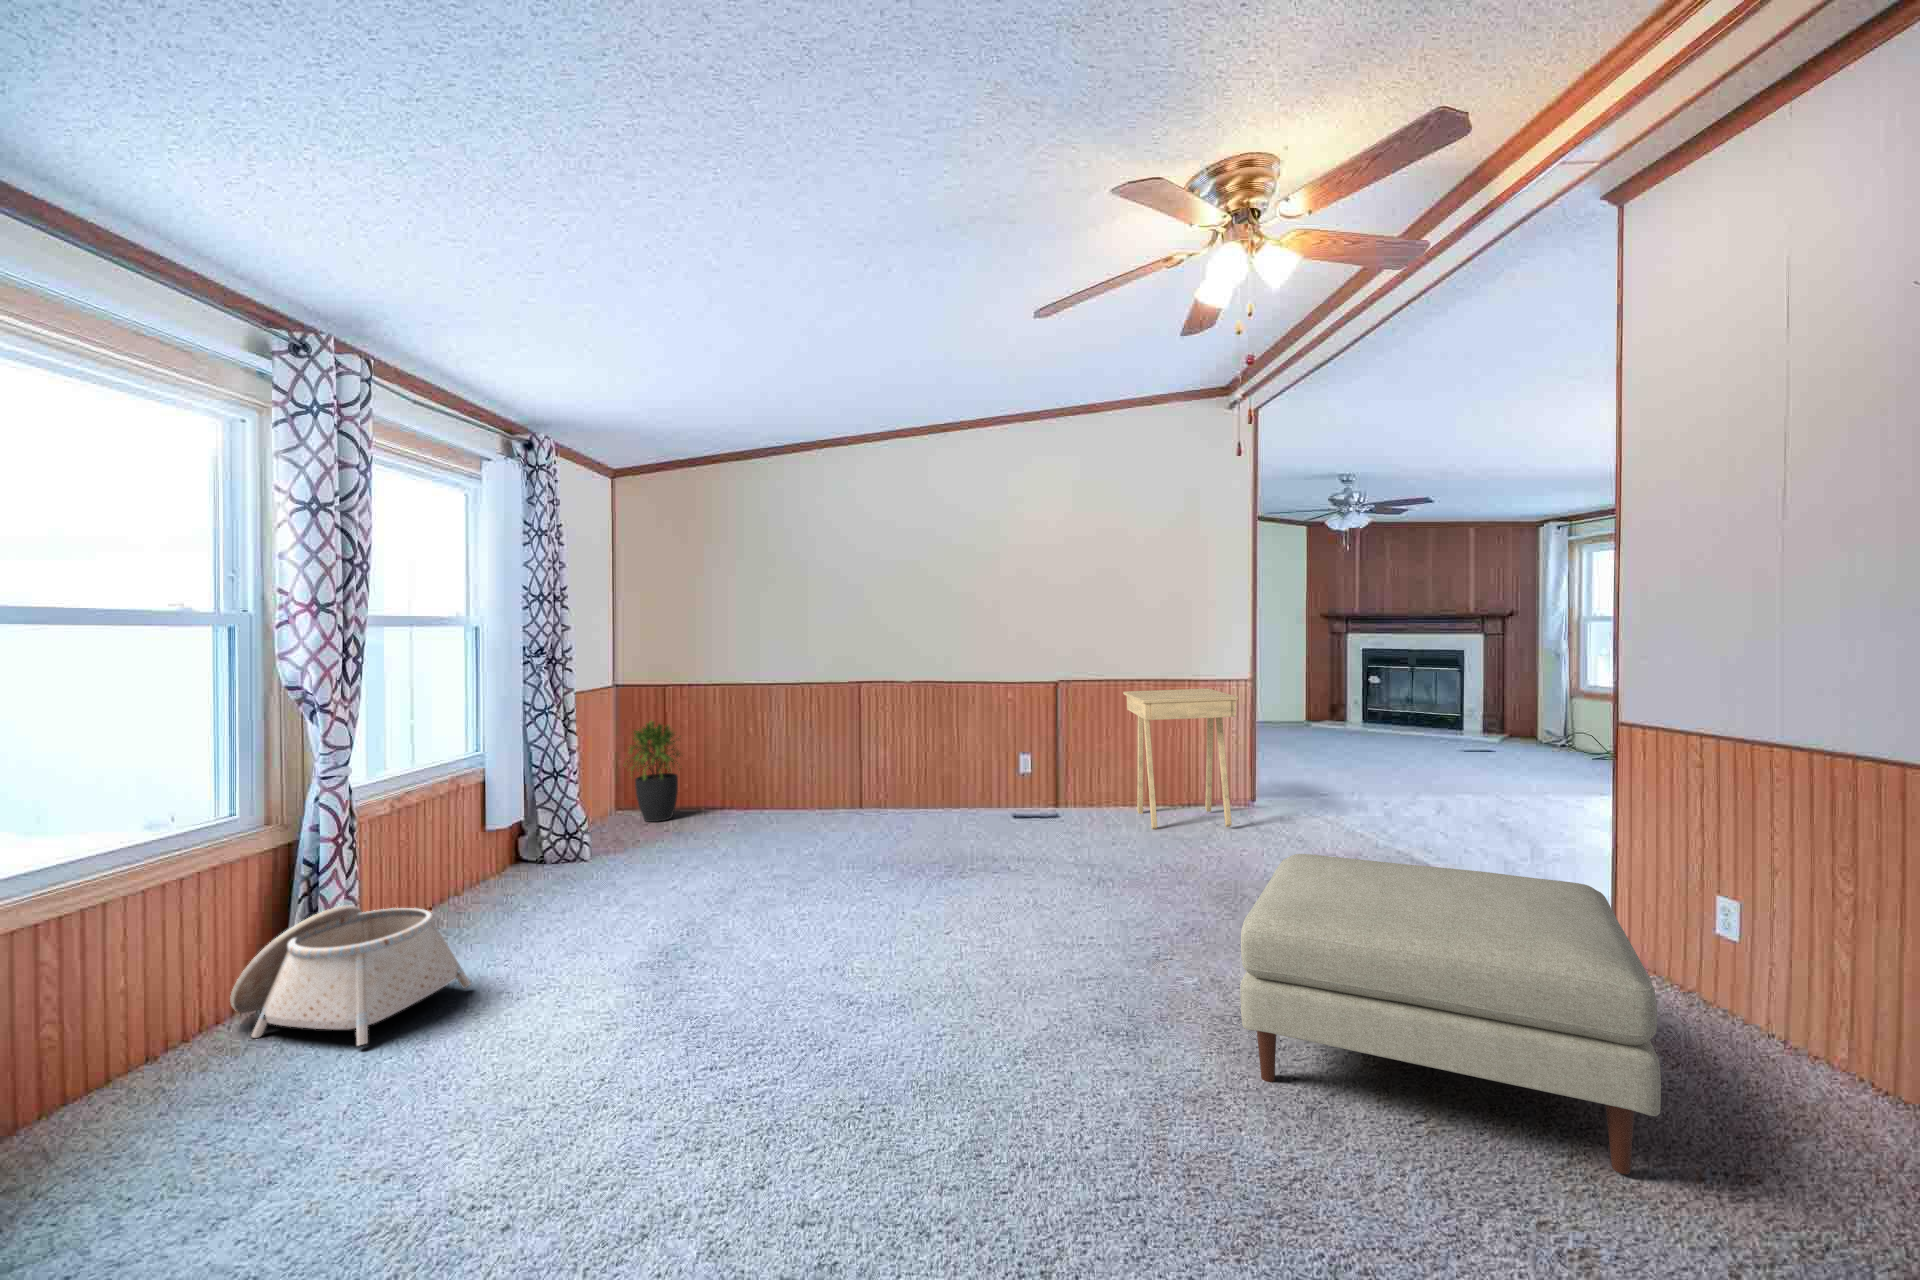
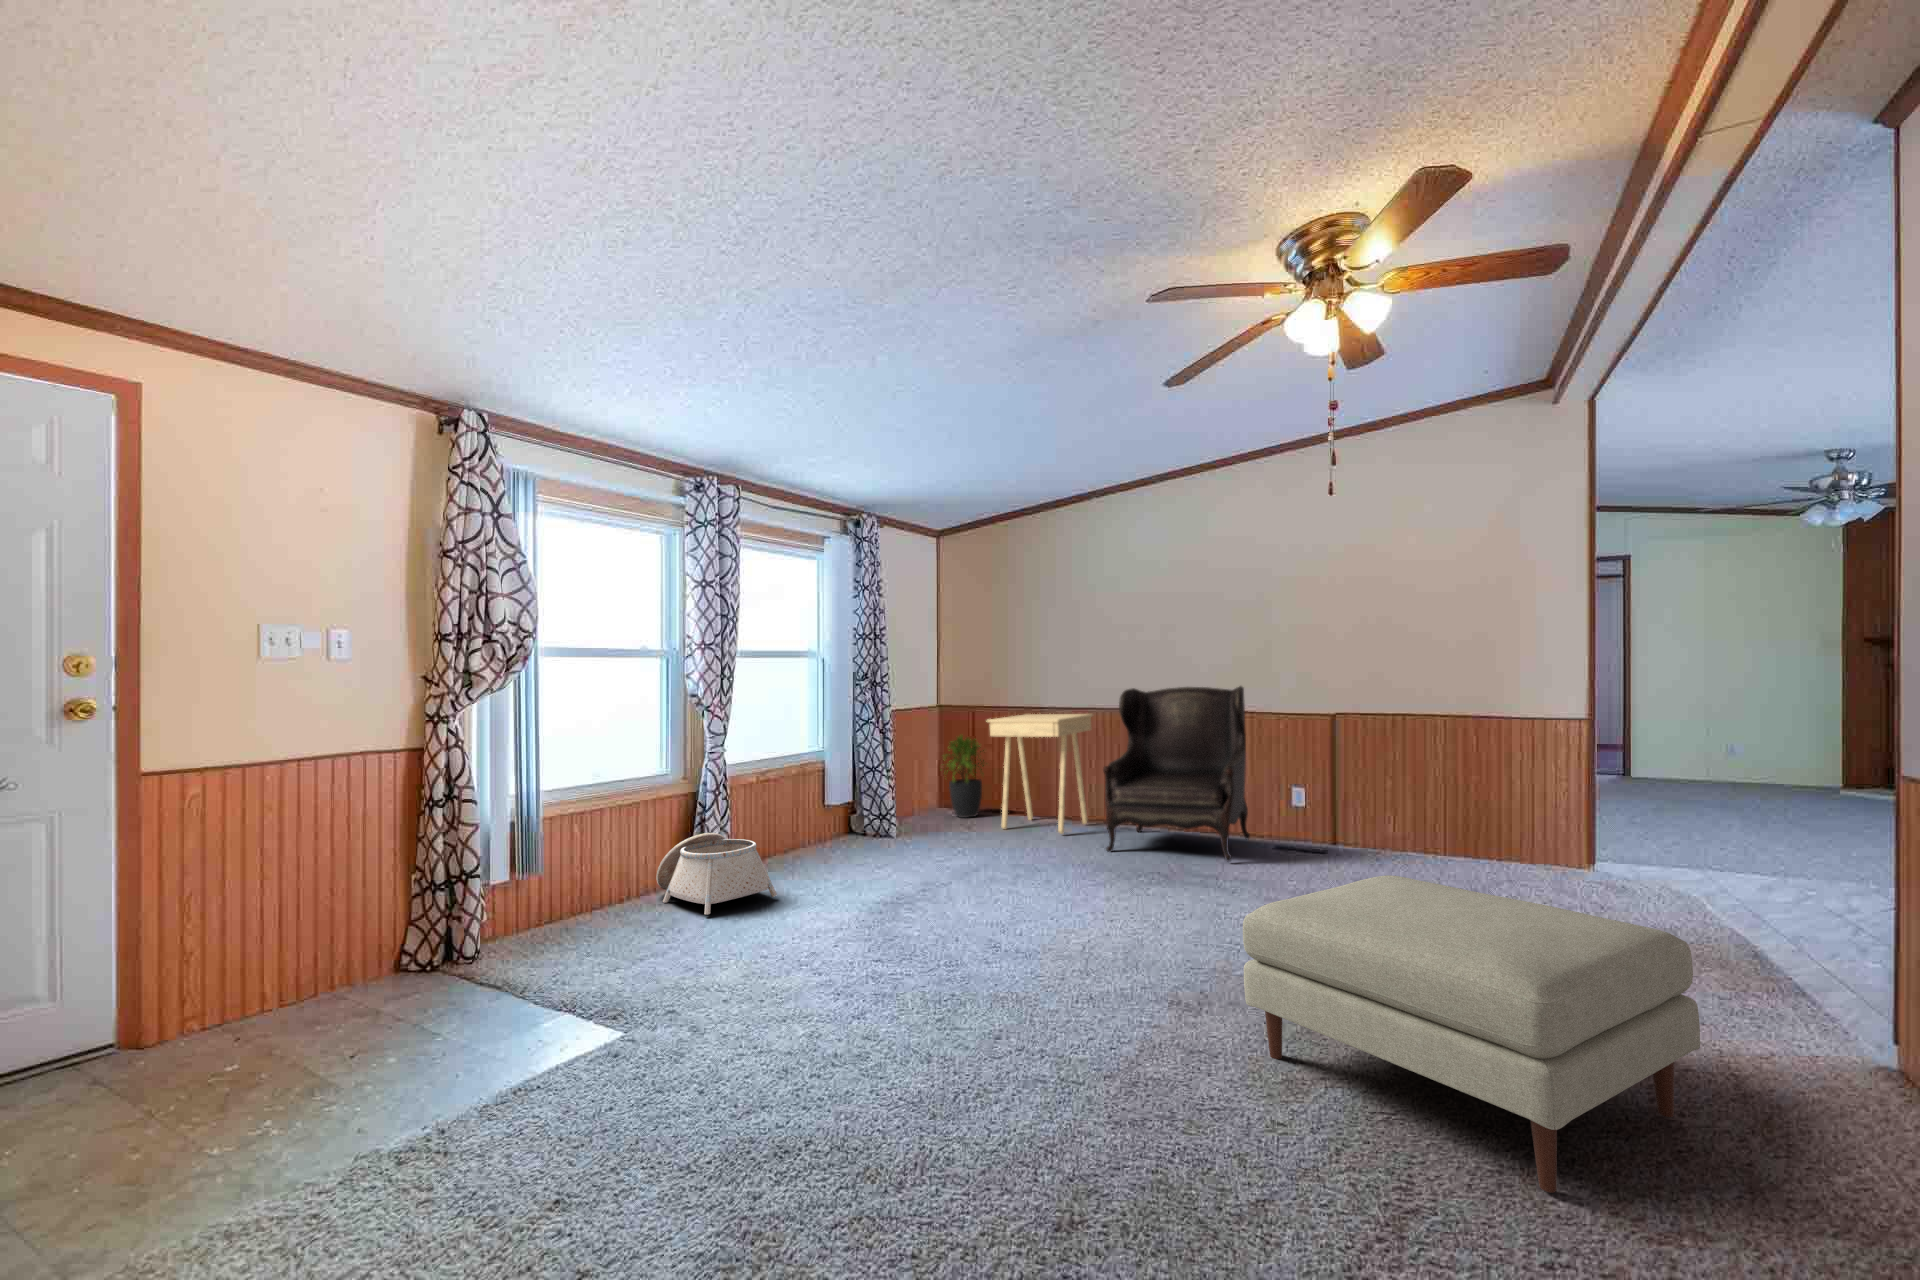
armchair: none [854,656,996,848] -> present [1103,686,1250,862]
side table: present [1123,688,1239,829] -> present [987,714,1093,834]

